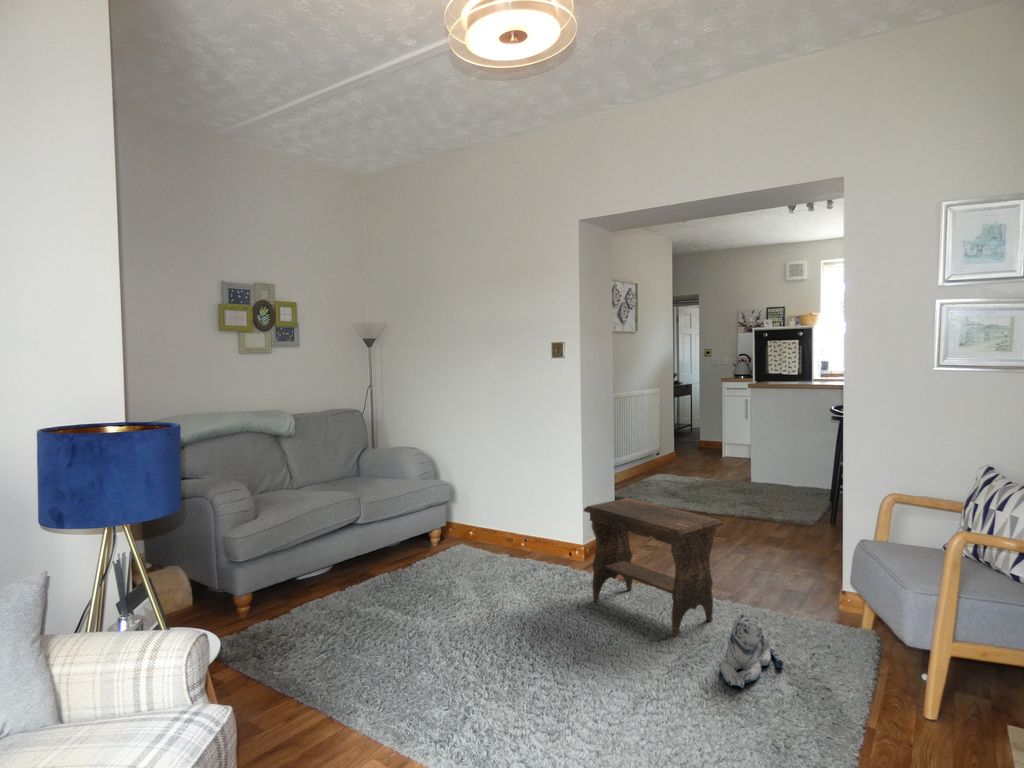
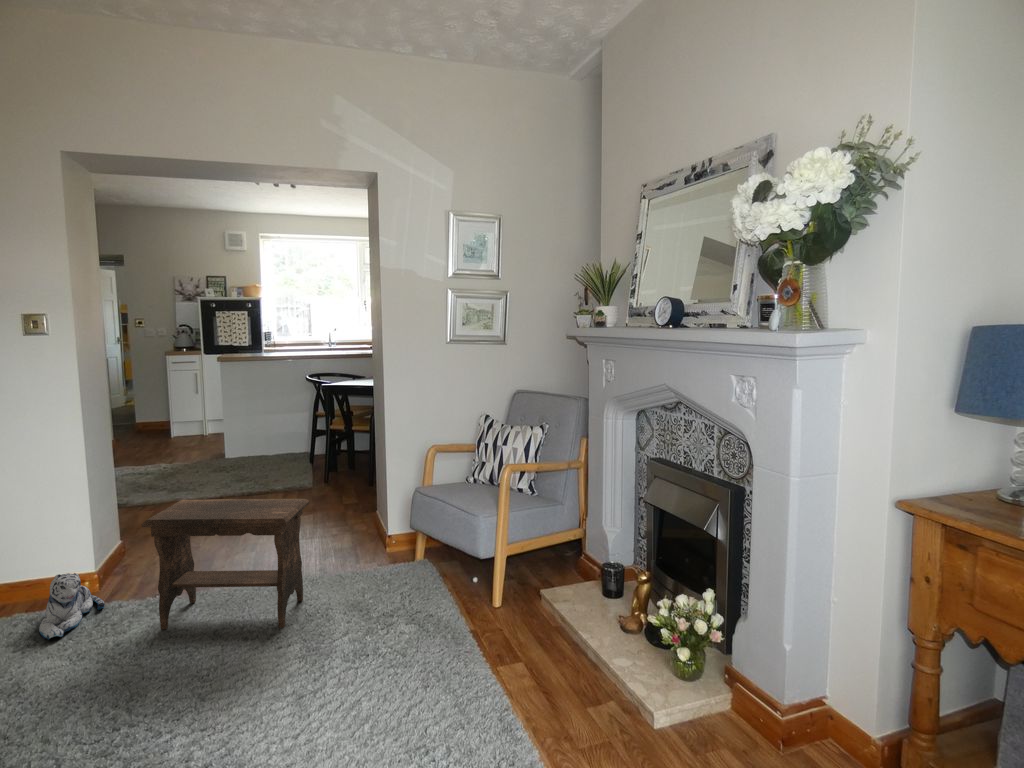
plush toy: present [720,614,783,688] -> present [39,573,105,640]

